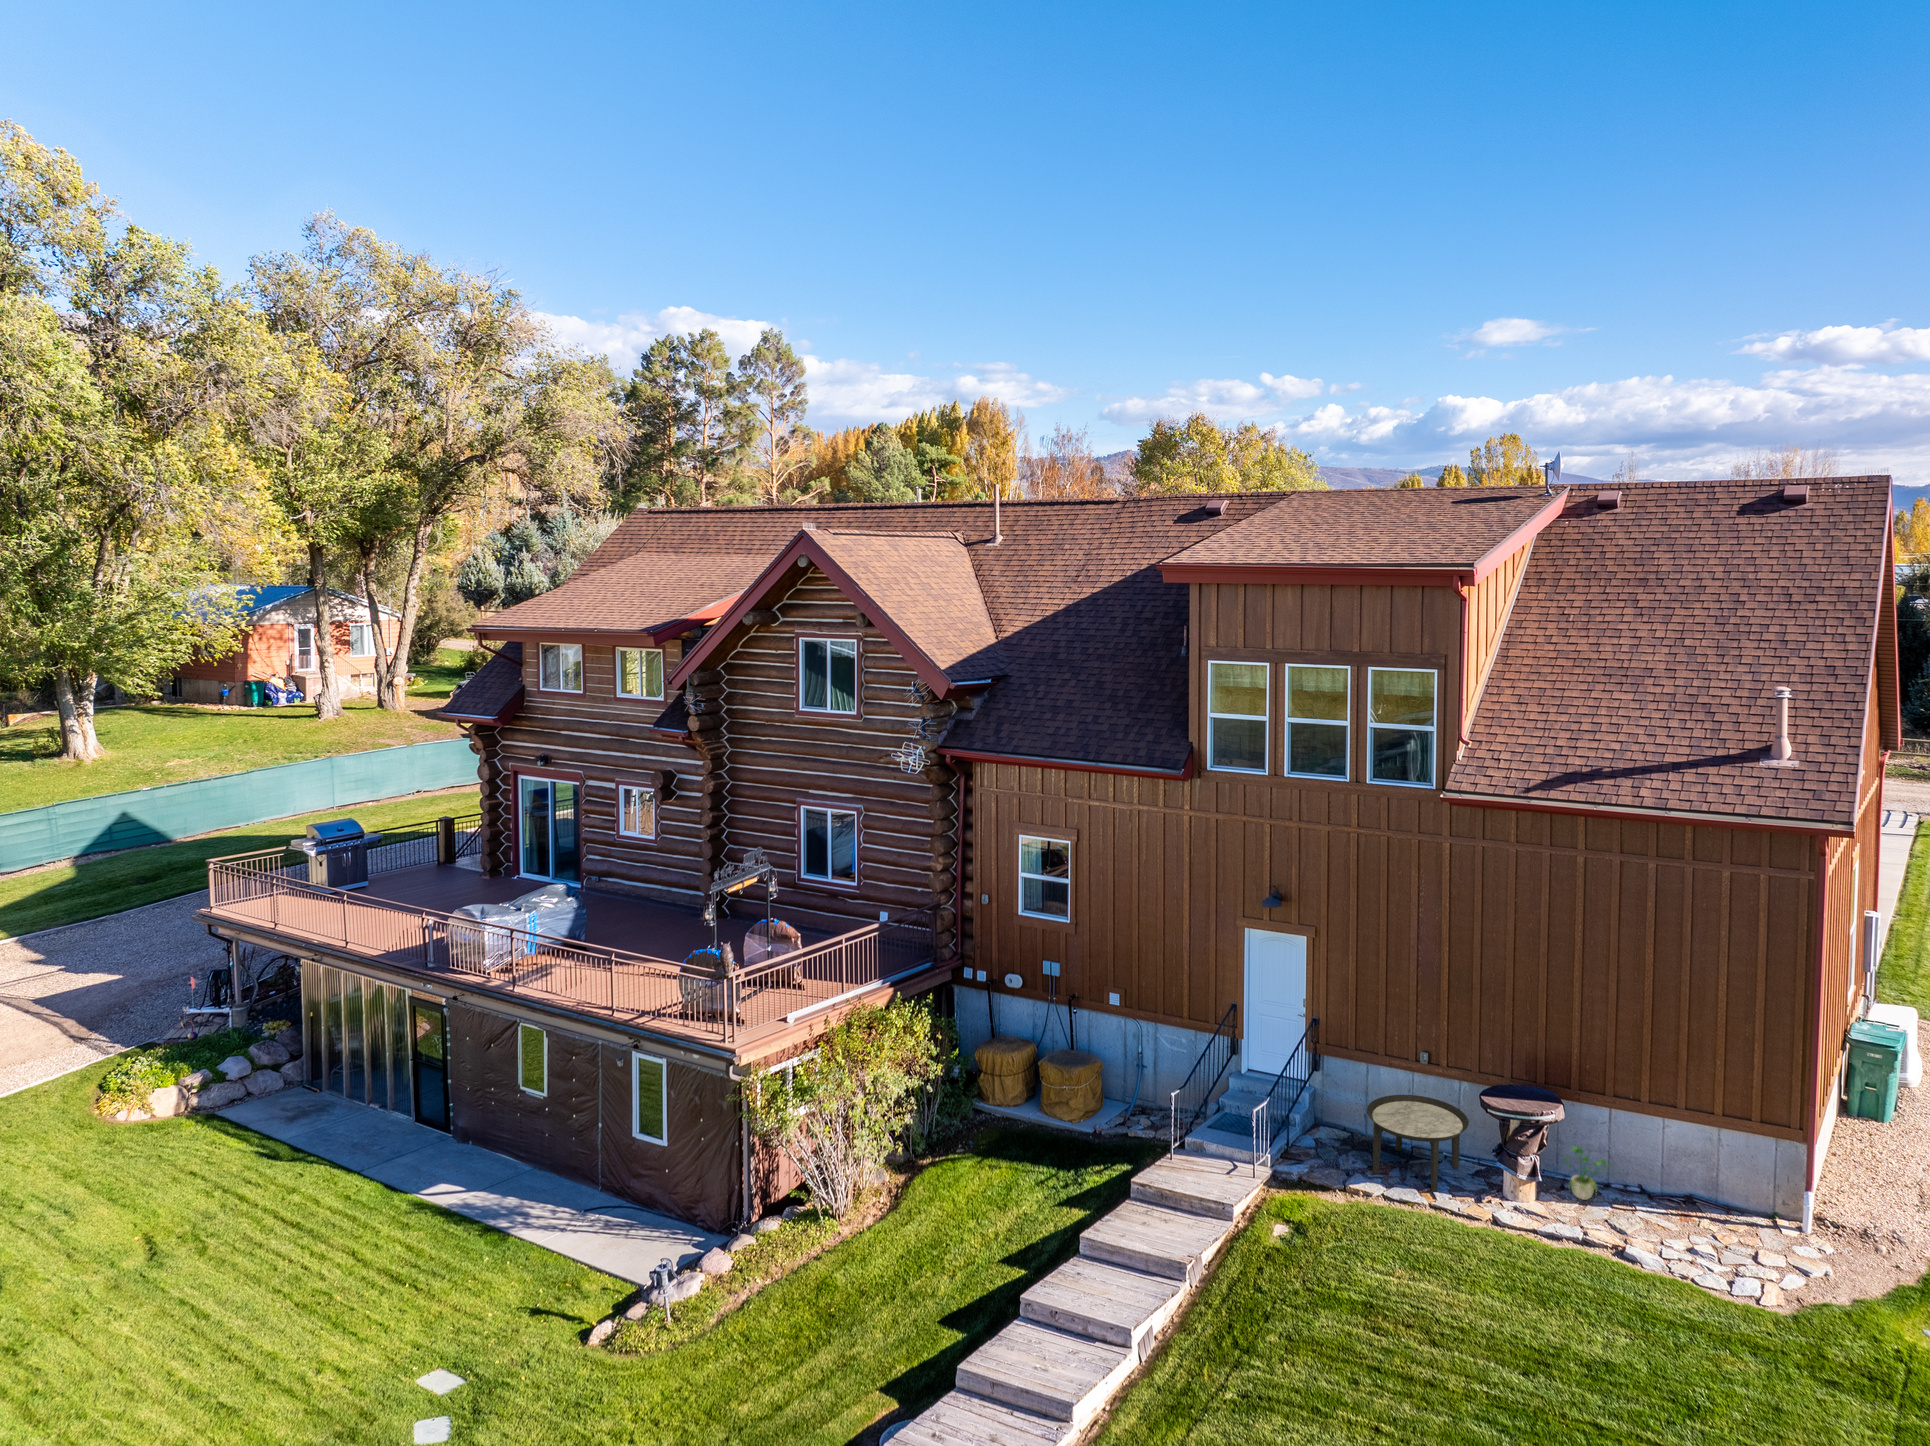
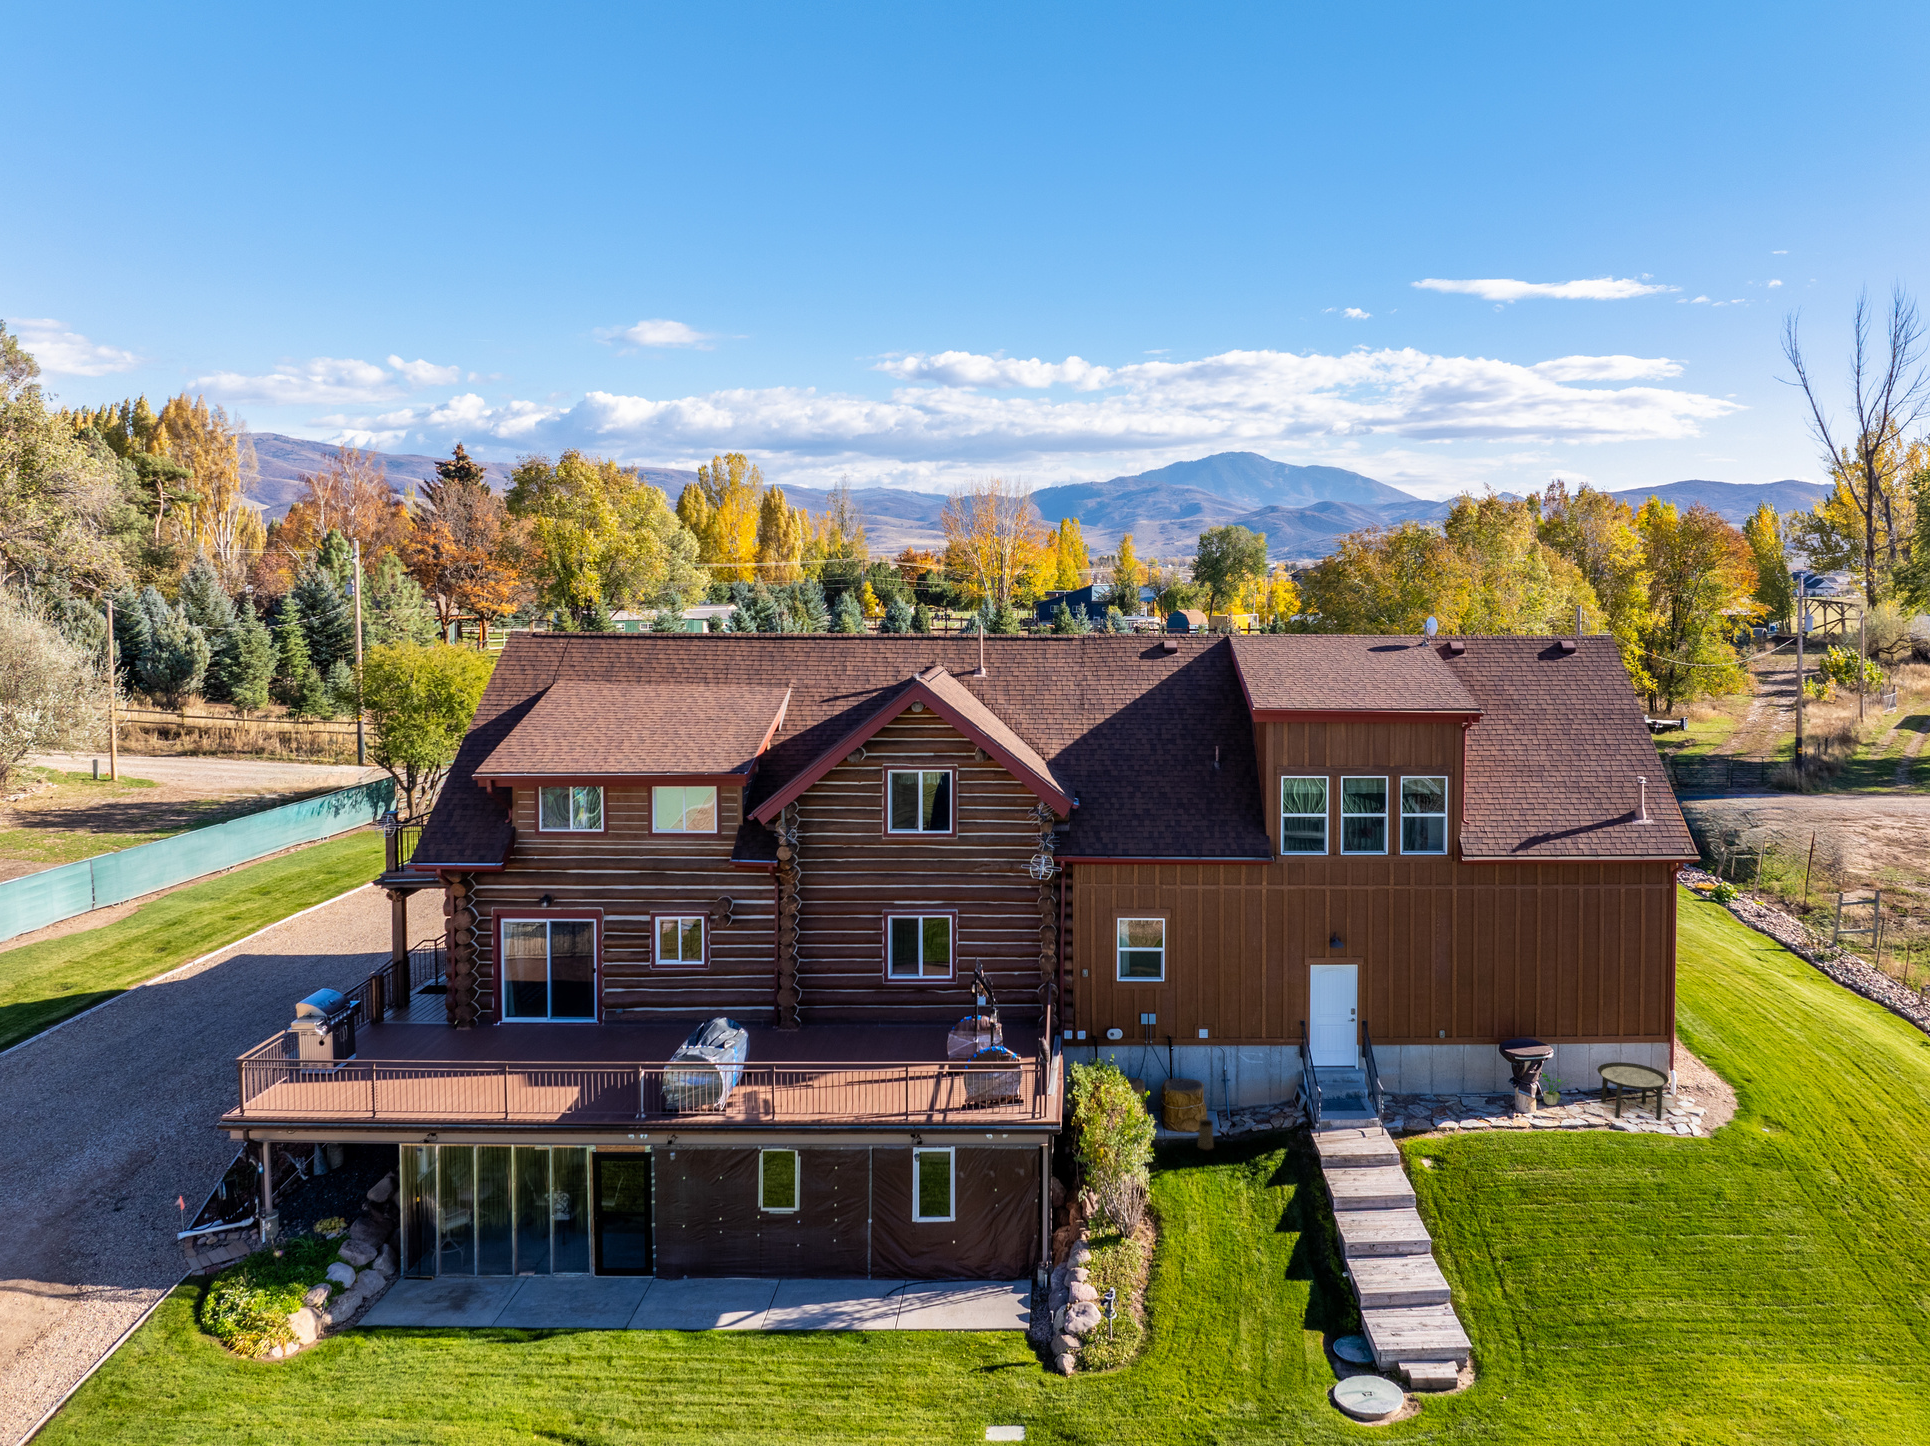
watering can: none [1044,1089,1067,1142] -> present [1198,1118,1214,1150]
round table: present [1367,1095,1469,1192] -> present [1597,1062,1669,1120]

